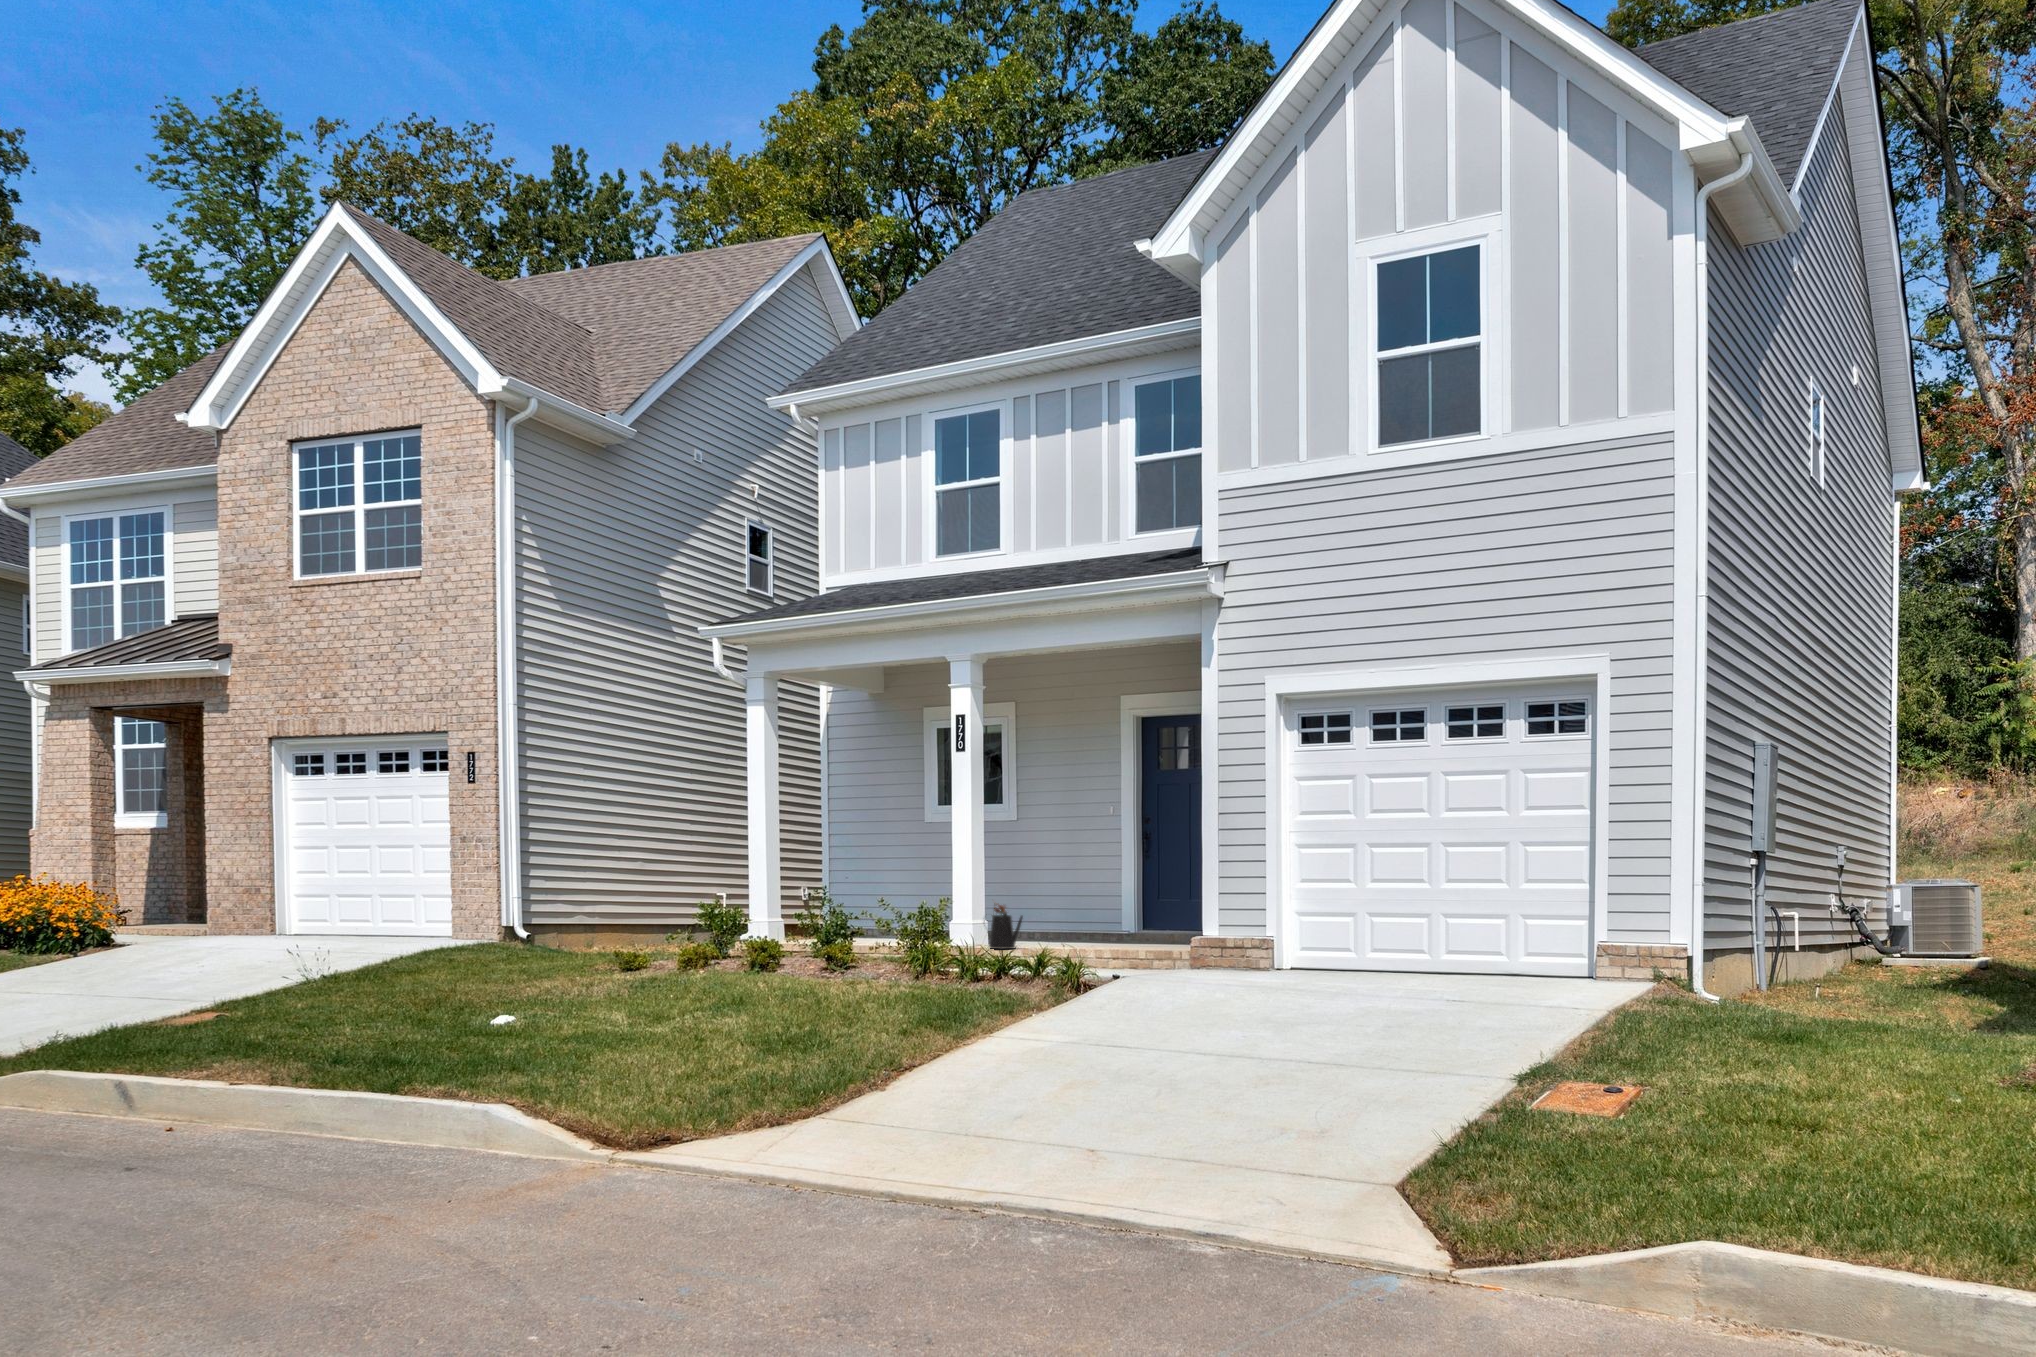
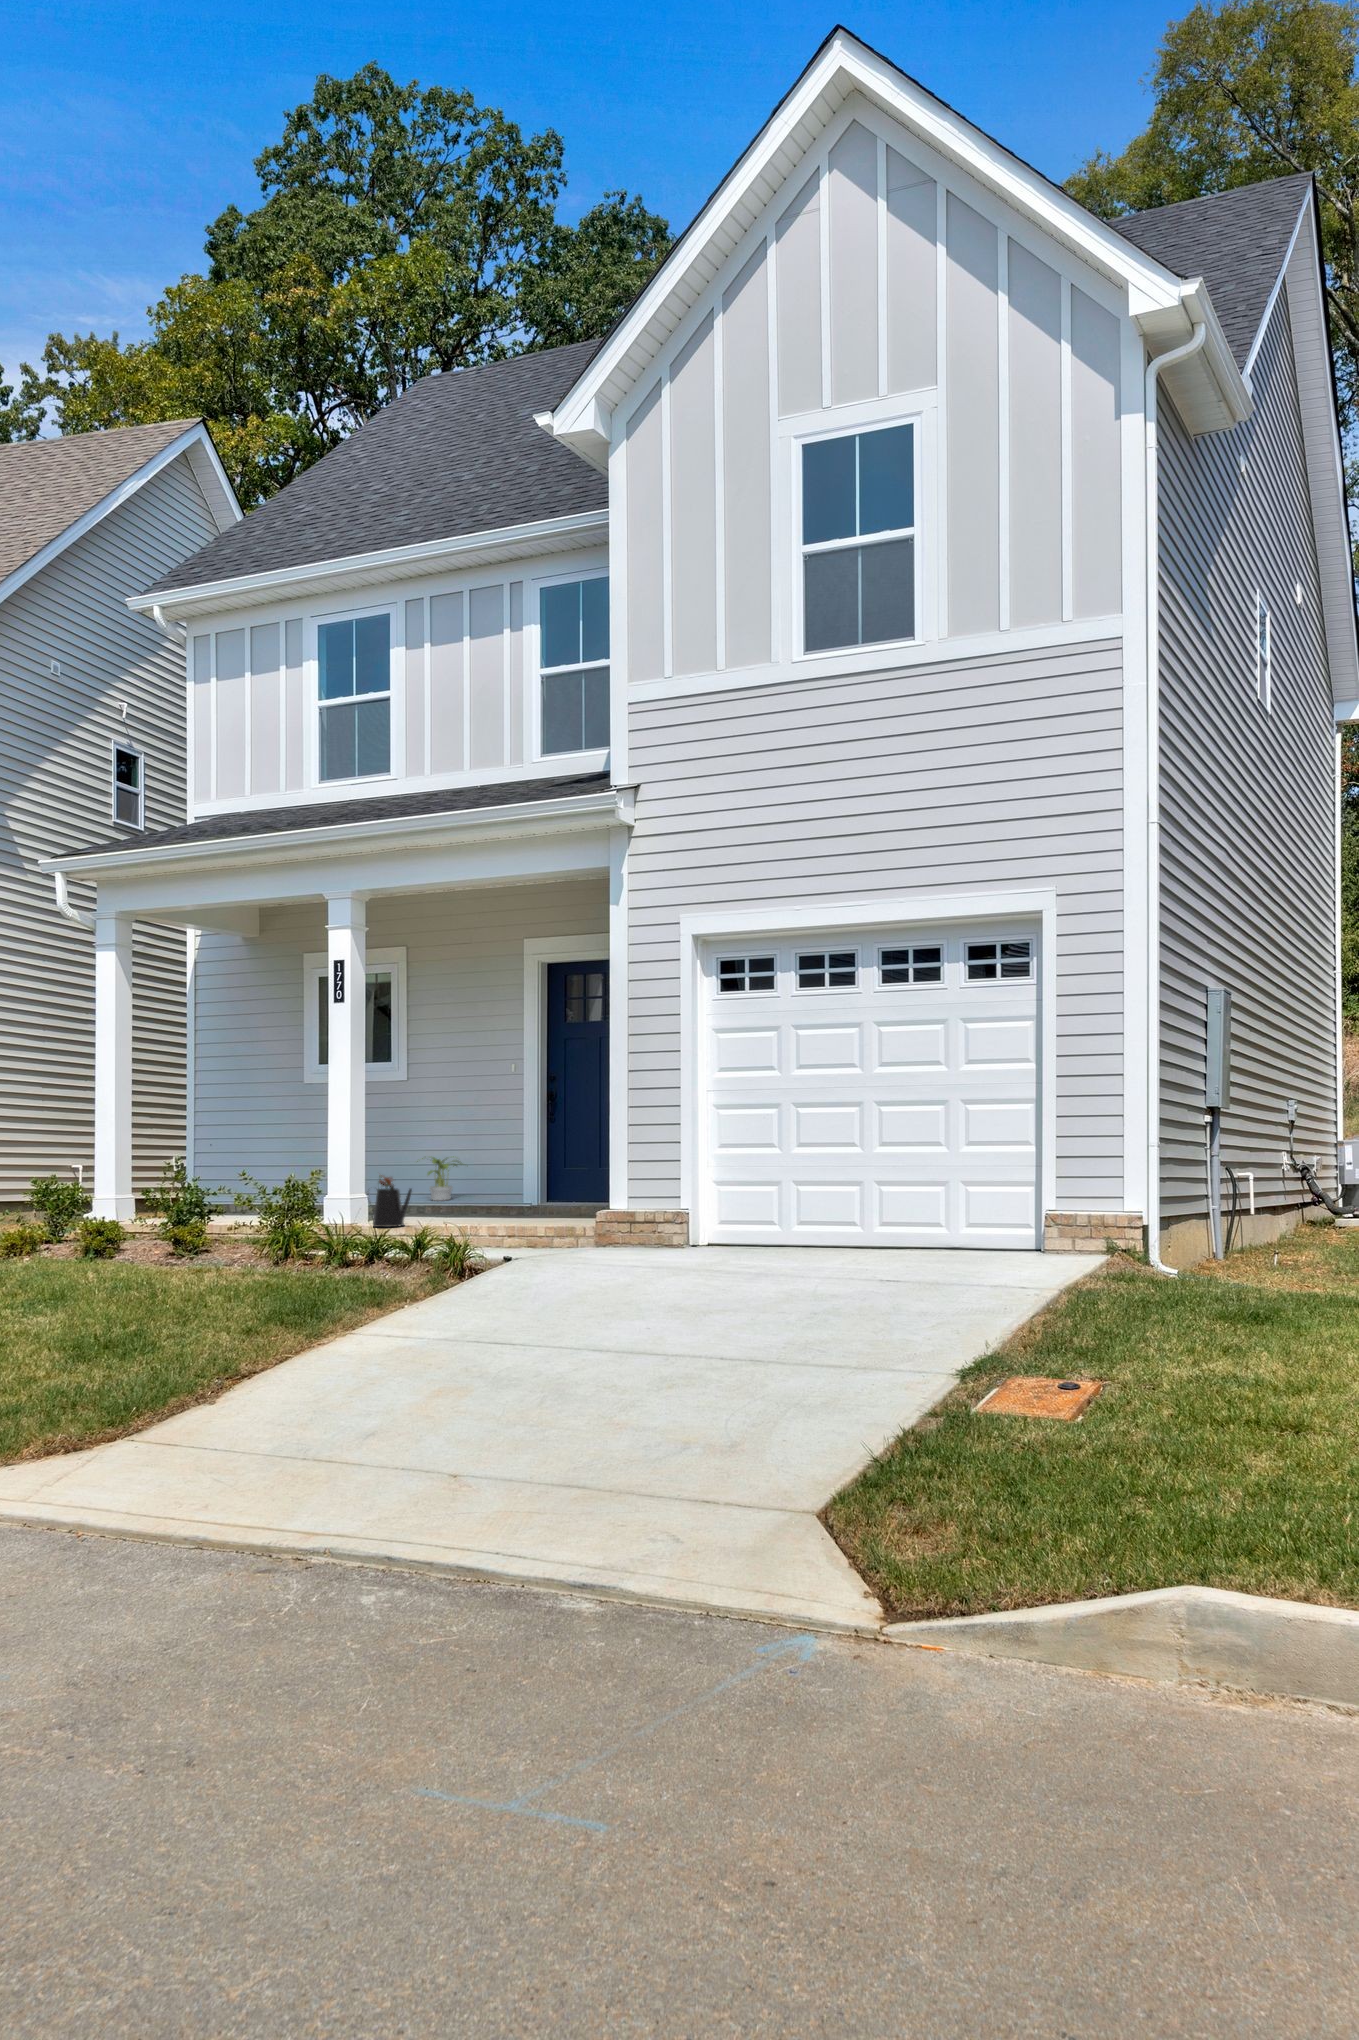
potted plant: none [1020,888,1068,927] -> present [422,1156,461,1201]

